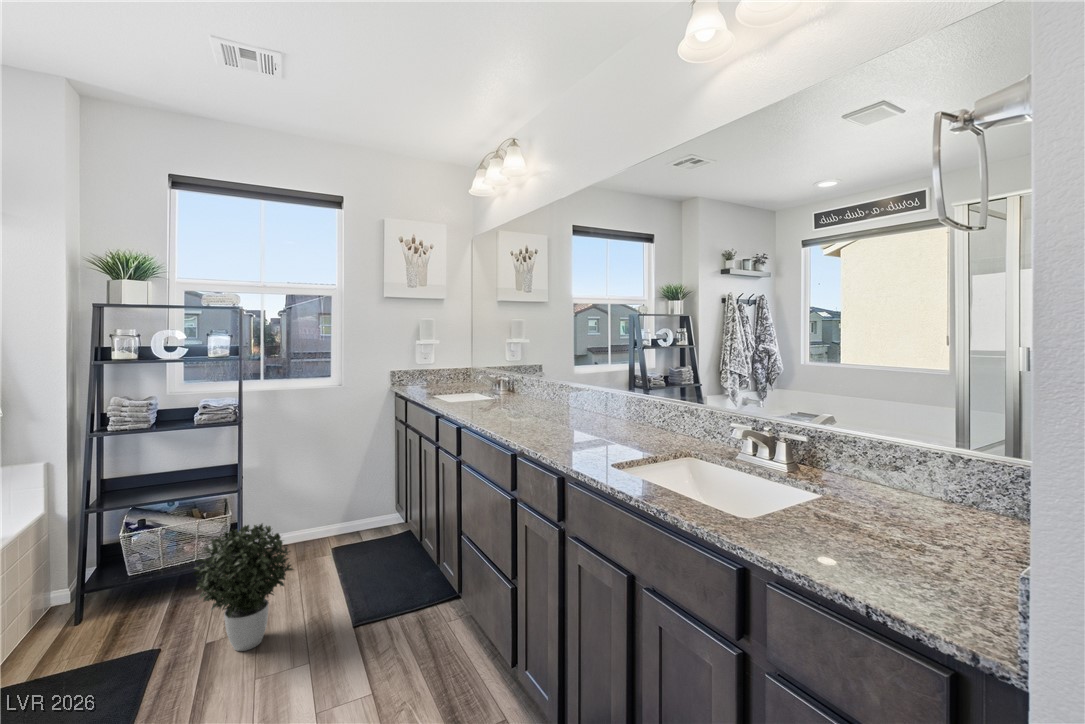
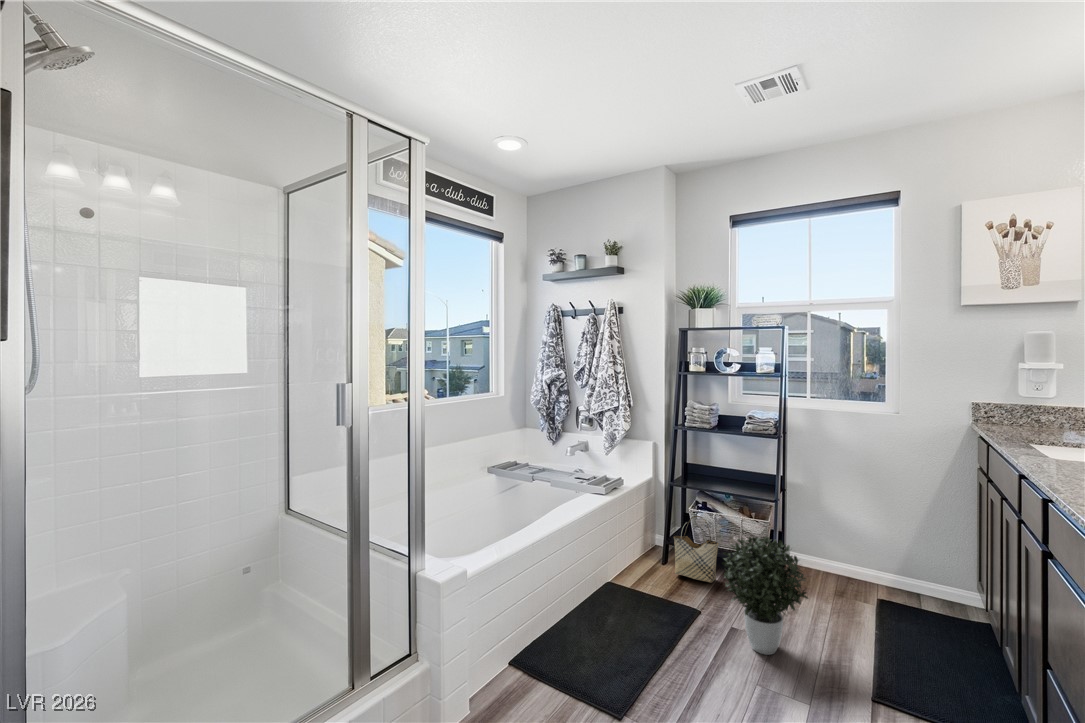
woven basket: none [98,538,170,625] -> present [674,516,718,583]

